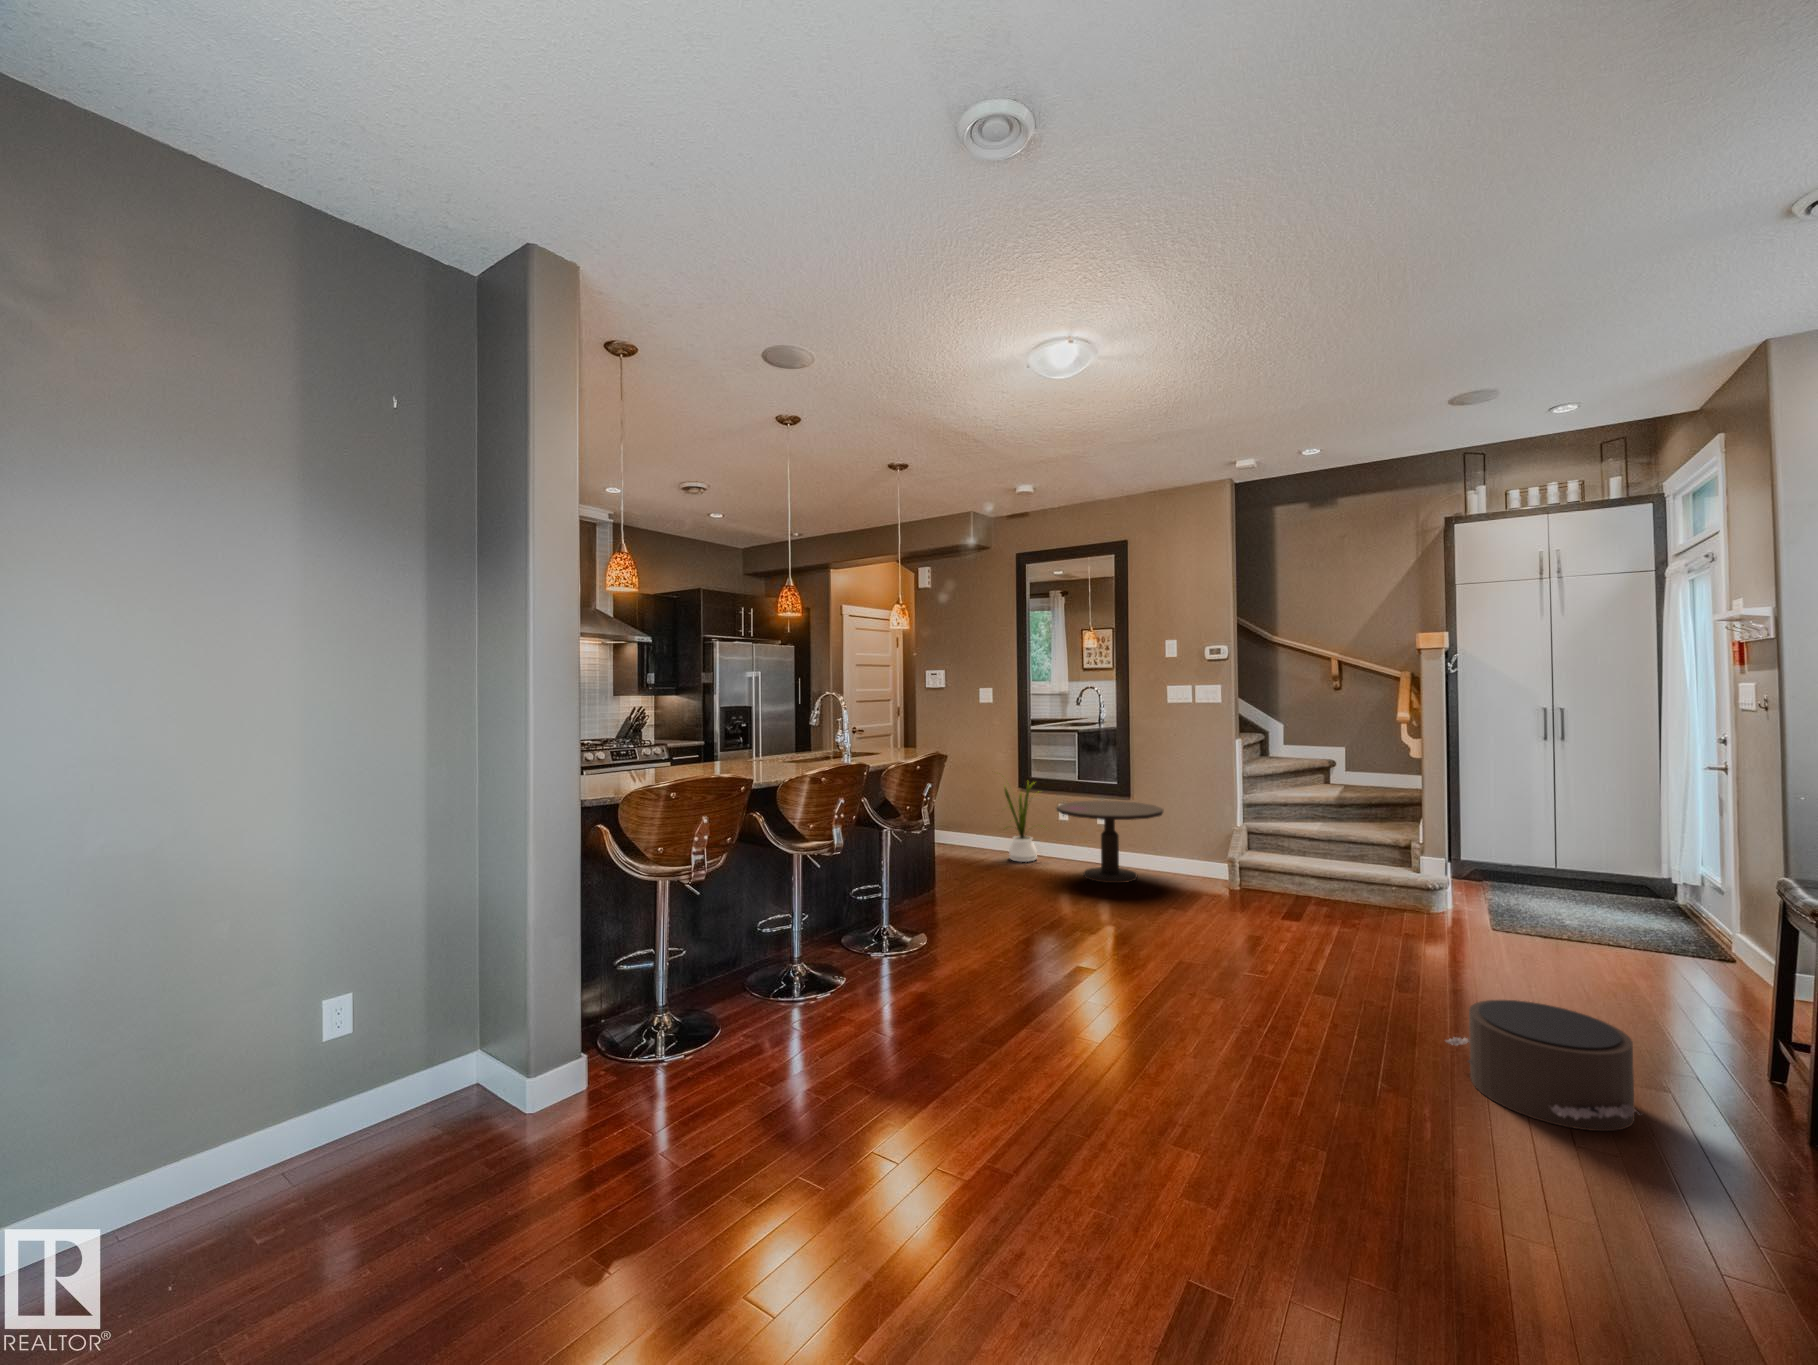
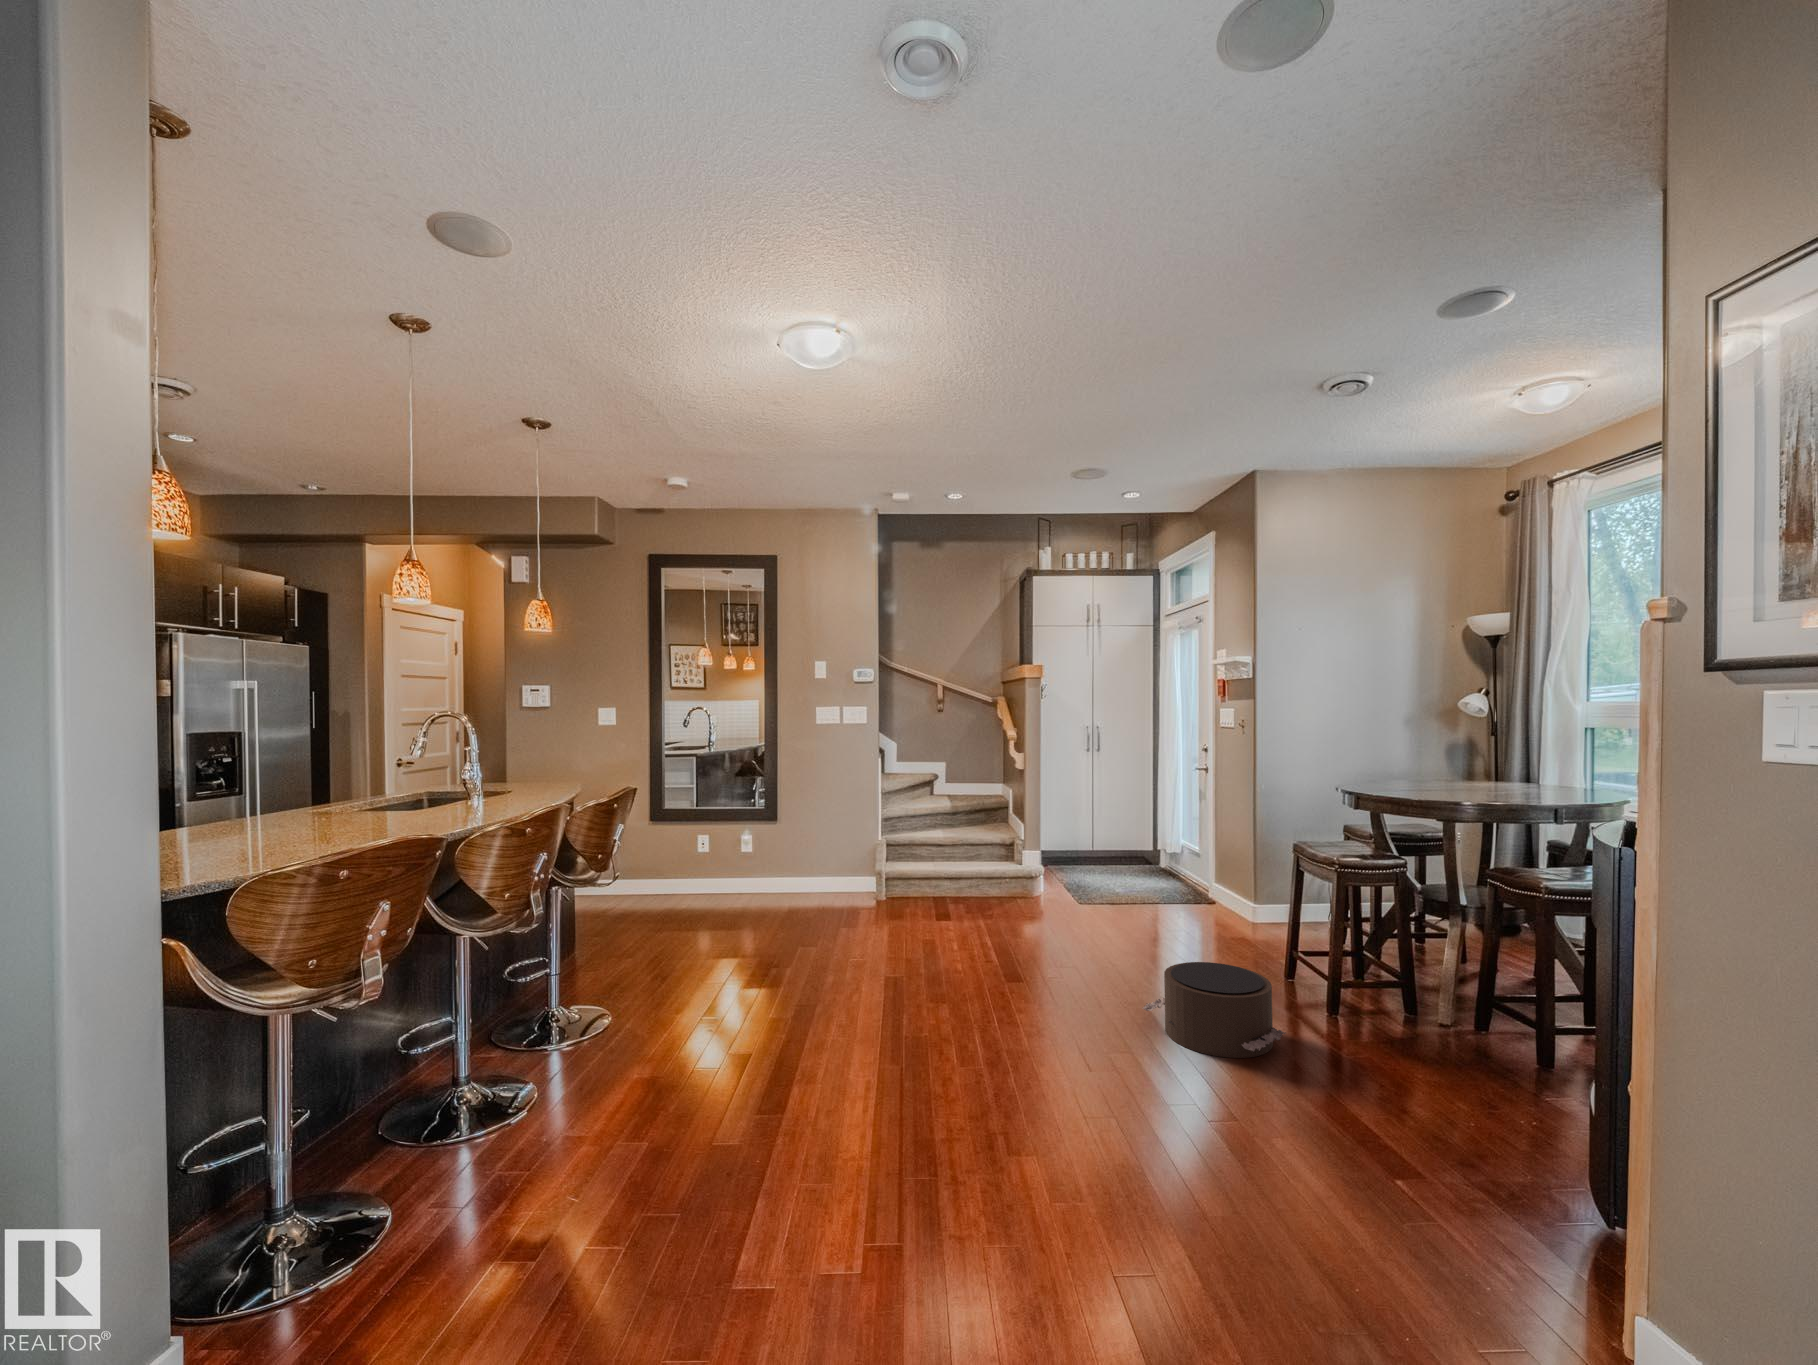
house plant: present [1004,783,1037,862] -> none [617,803,685,904]
side table: present [1056,801,1163,883] -> none [706,825,816,914]

